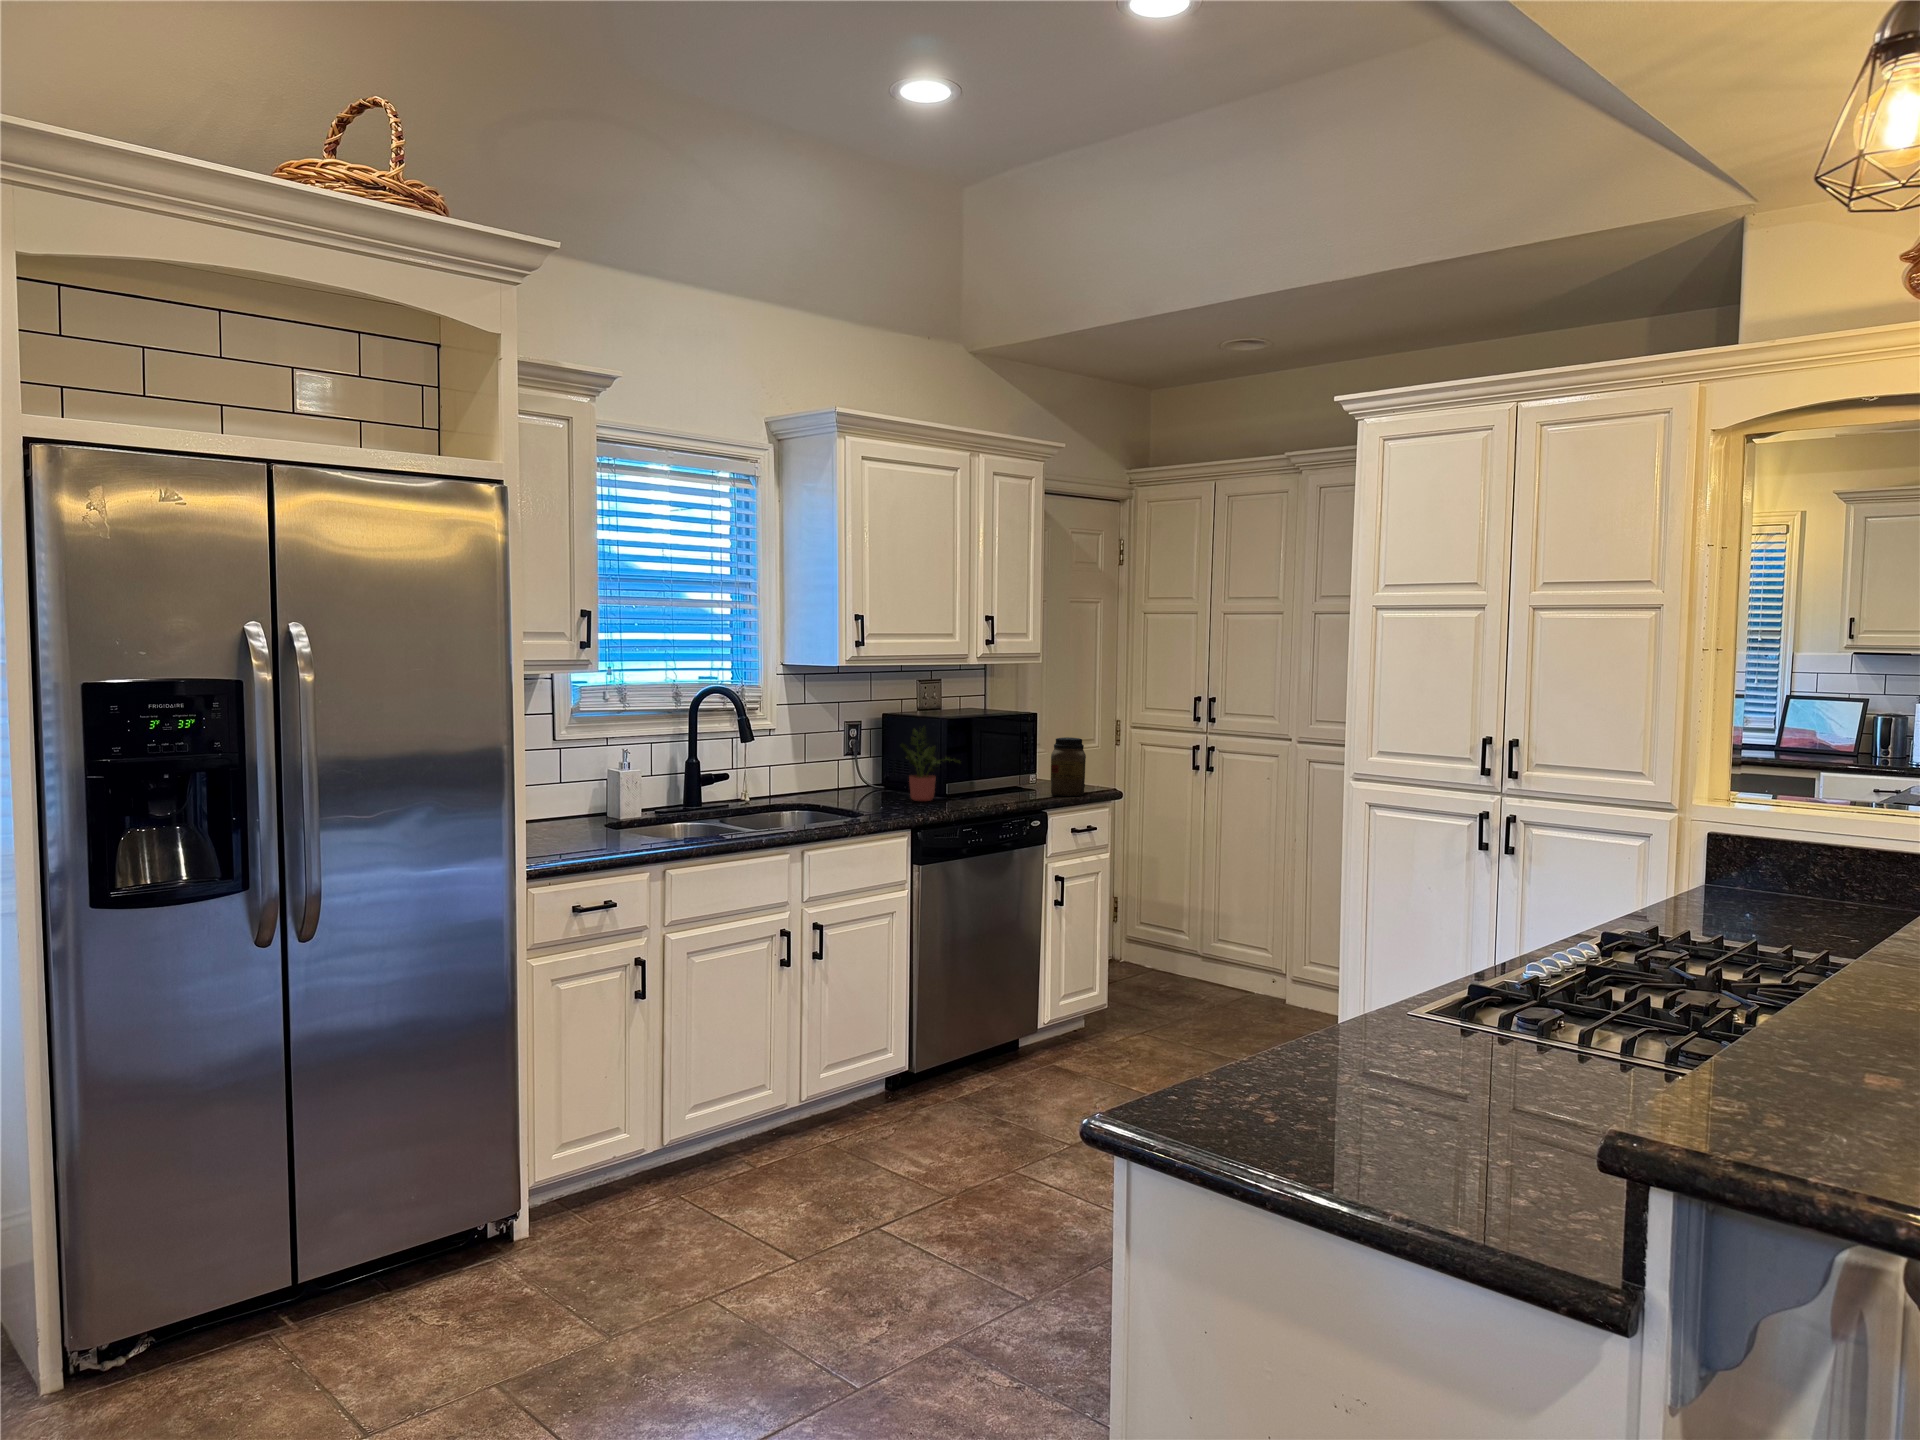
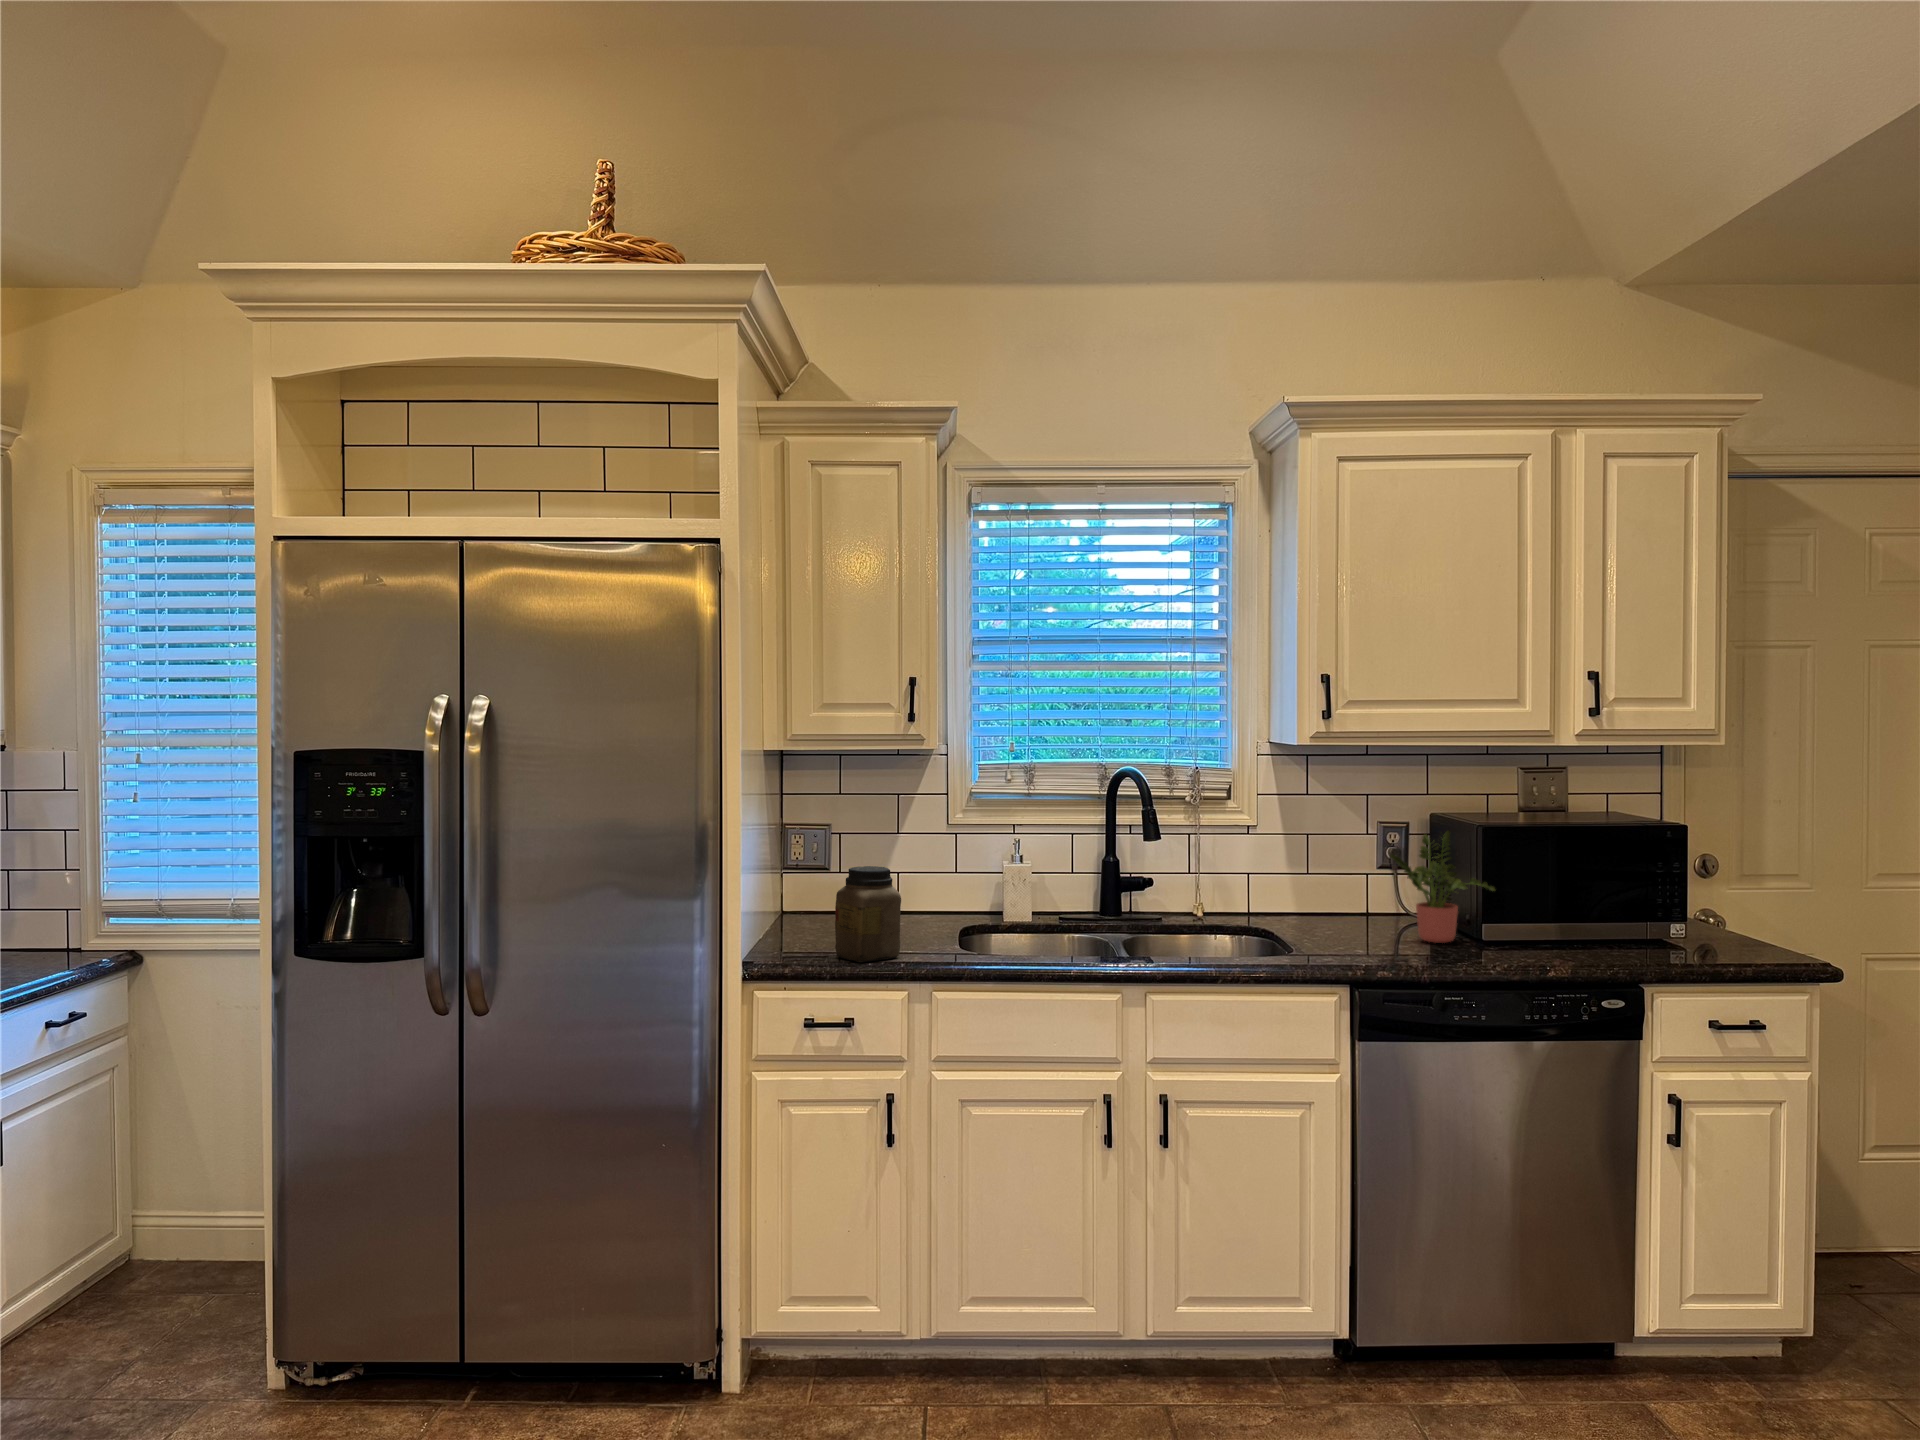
jar: present [1051,737,1086,796] -> present [835,866,901,962]

